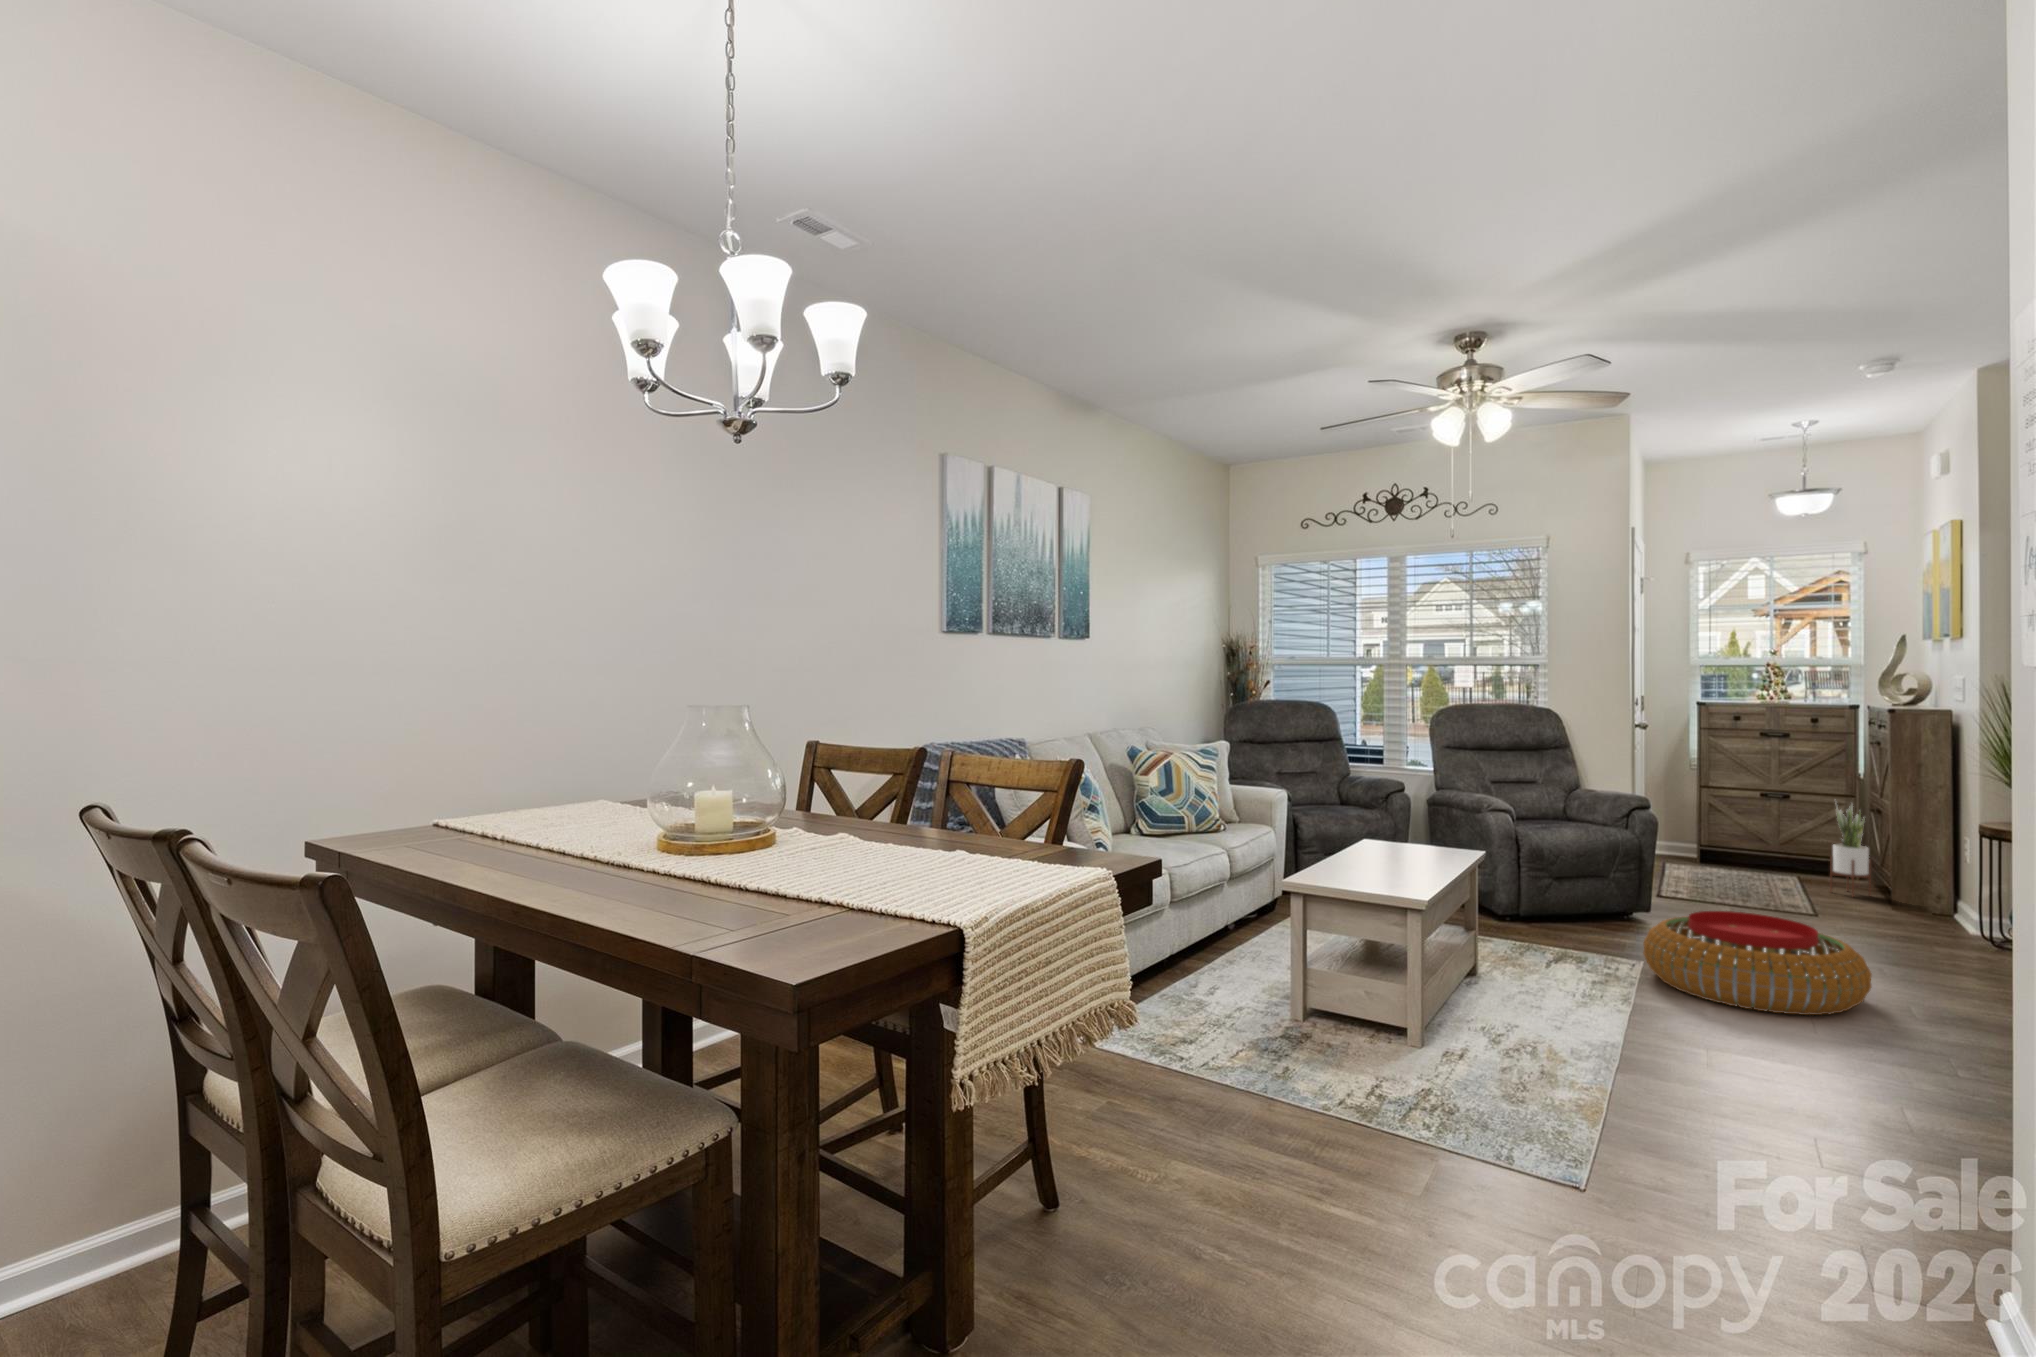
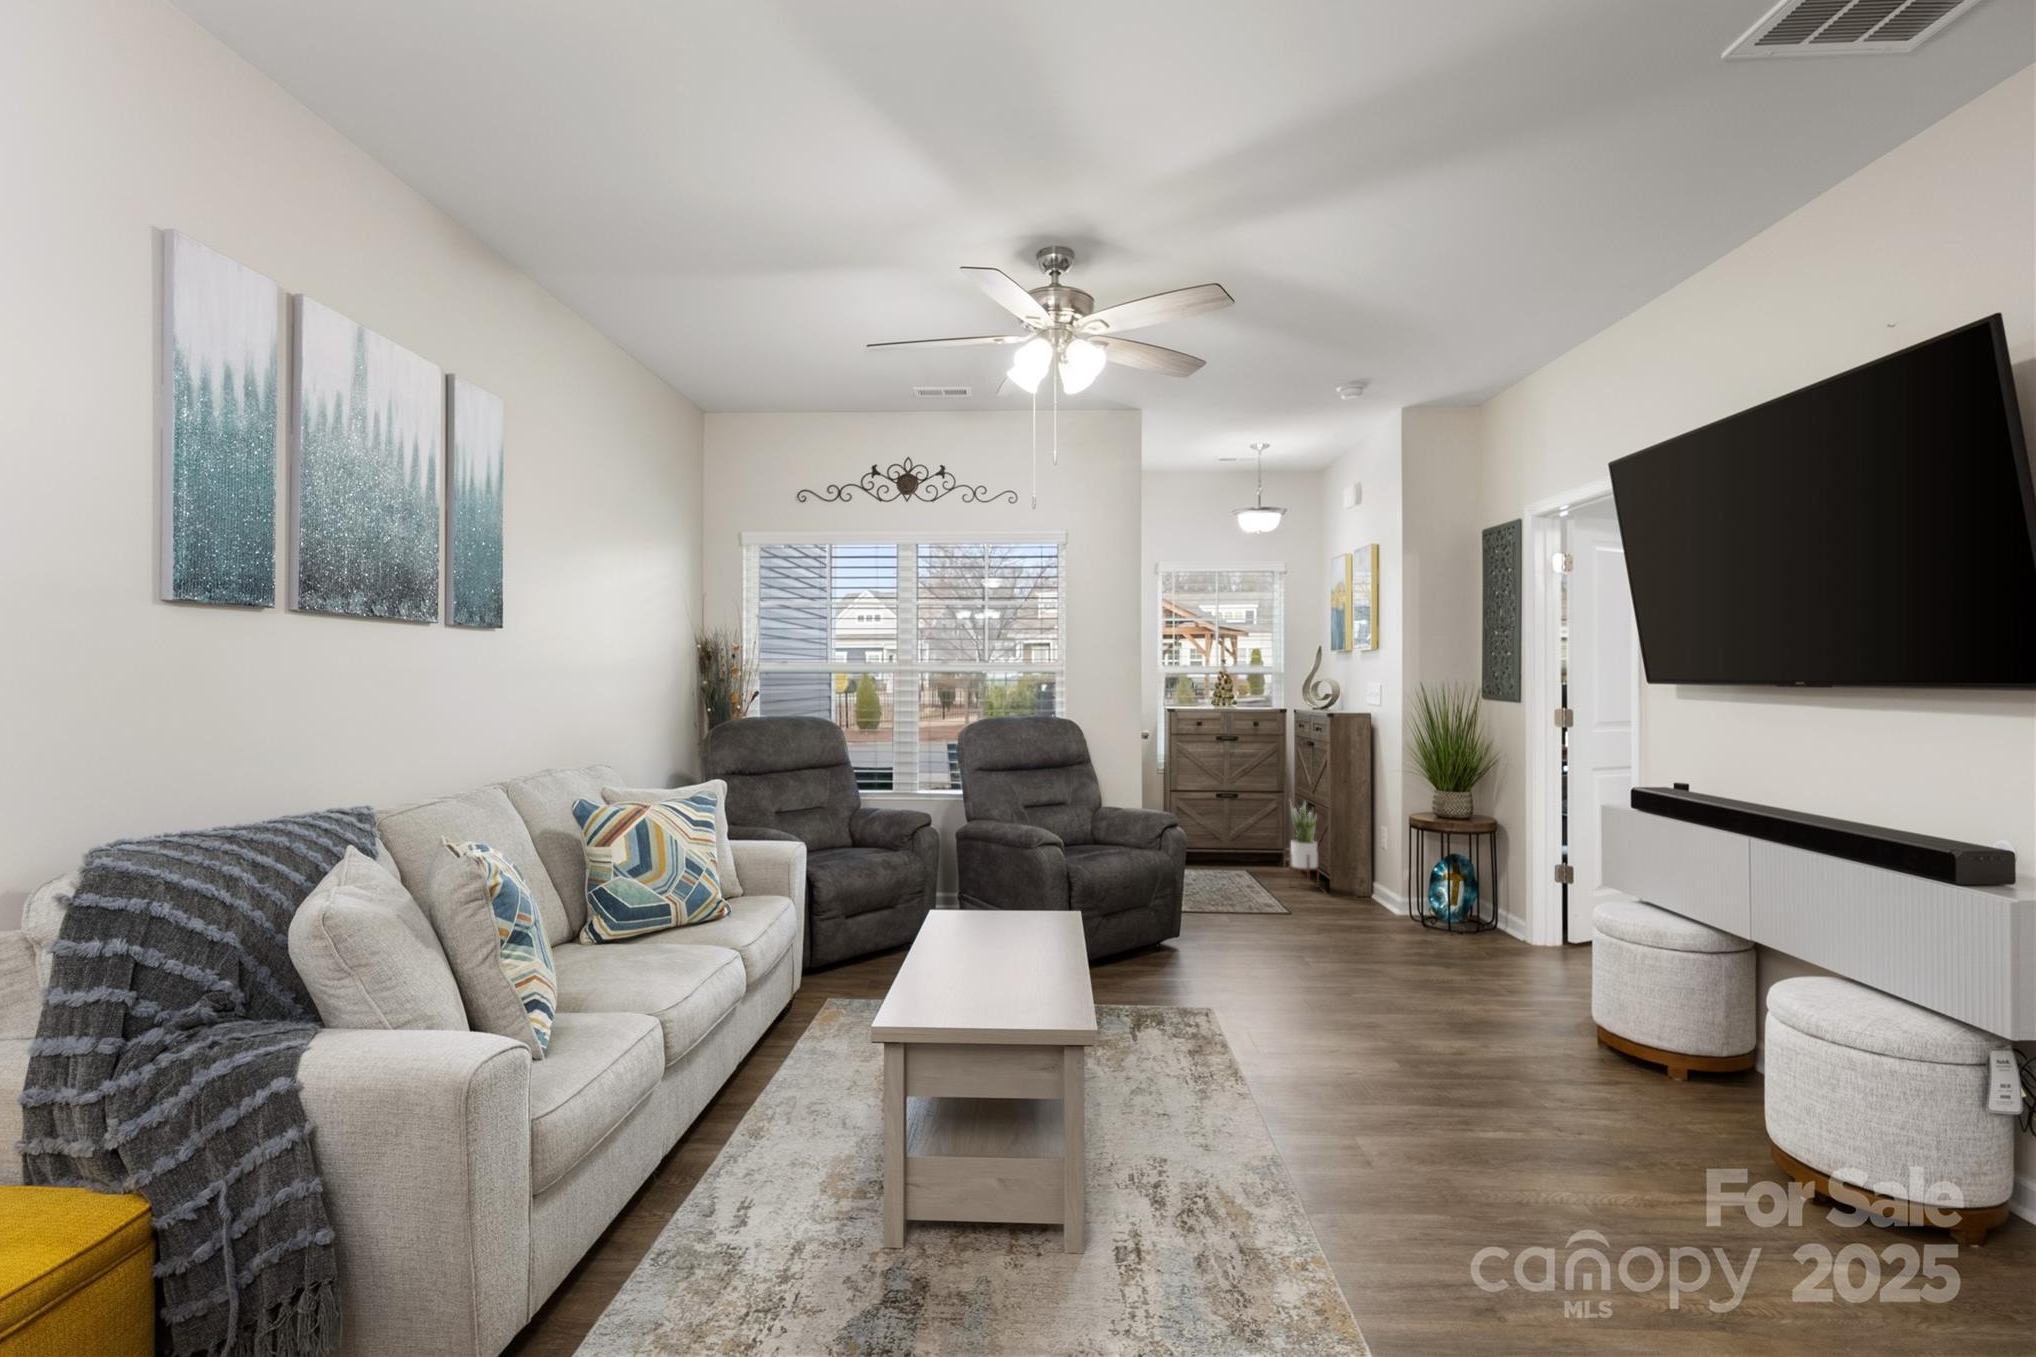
pouf: present [1643,911,1872,1015] -> none [1231,943,1445,1065]

